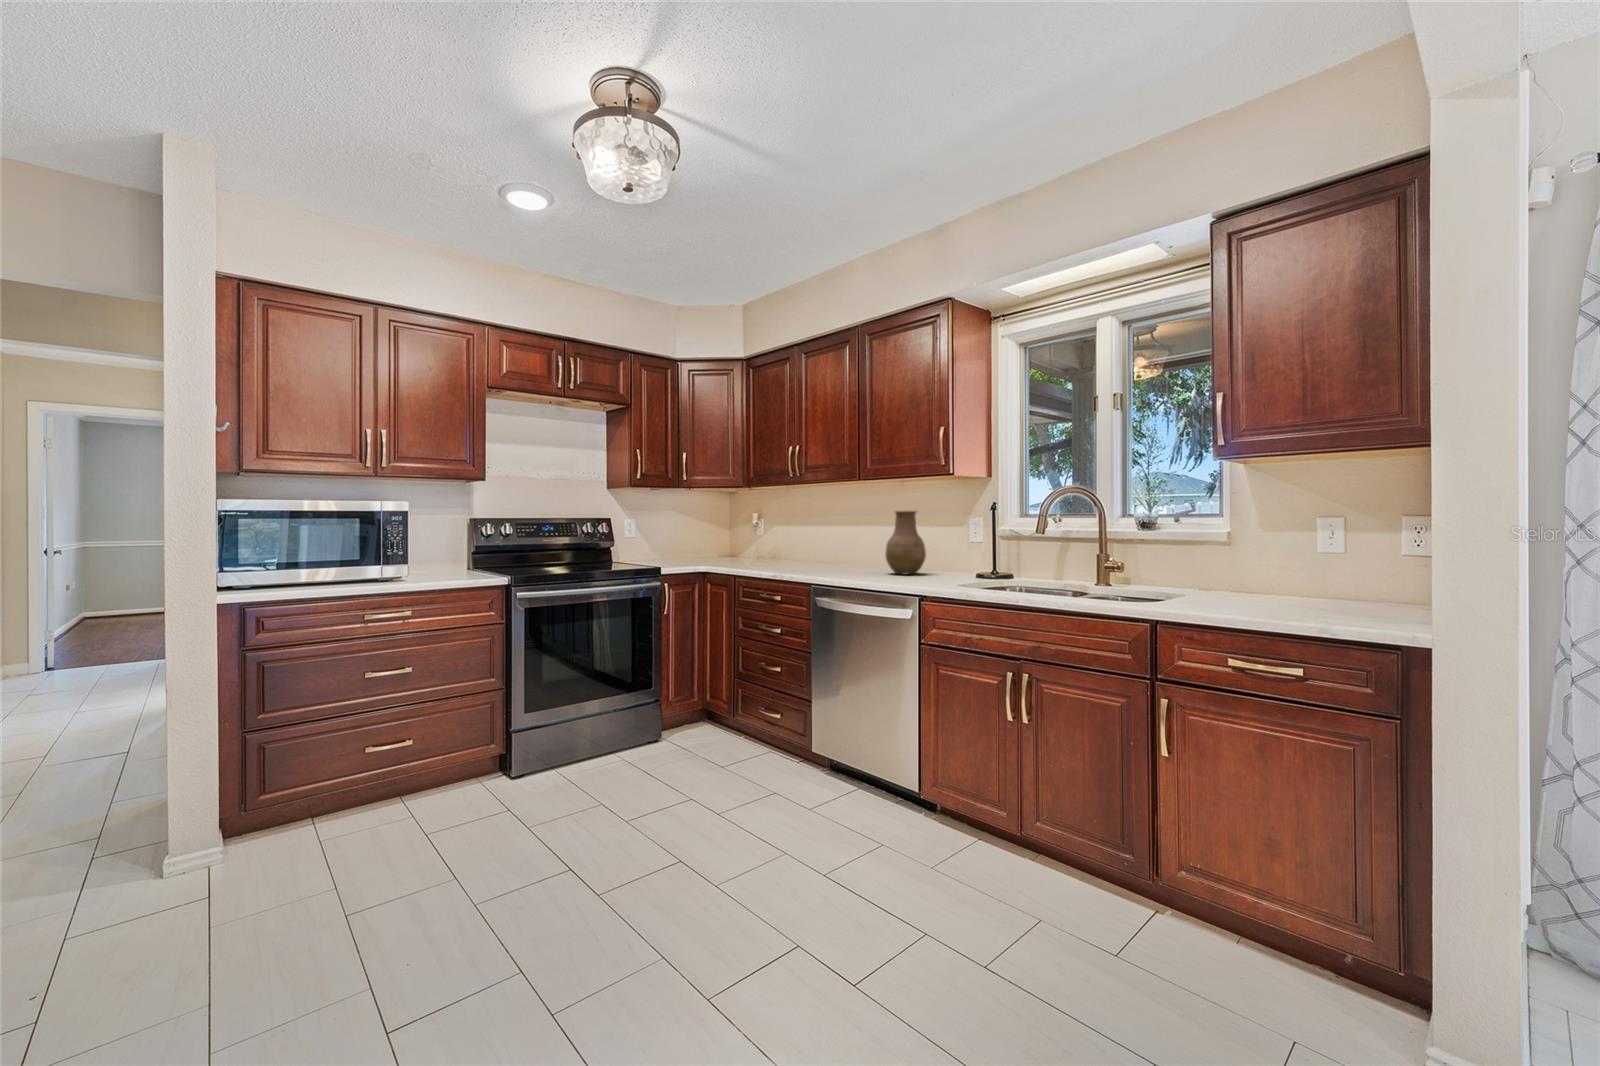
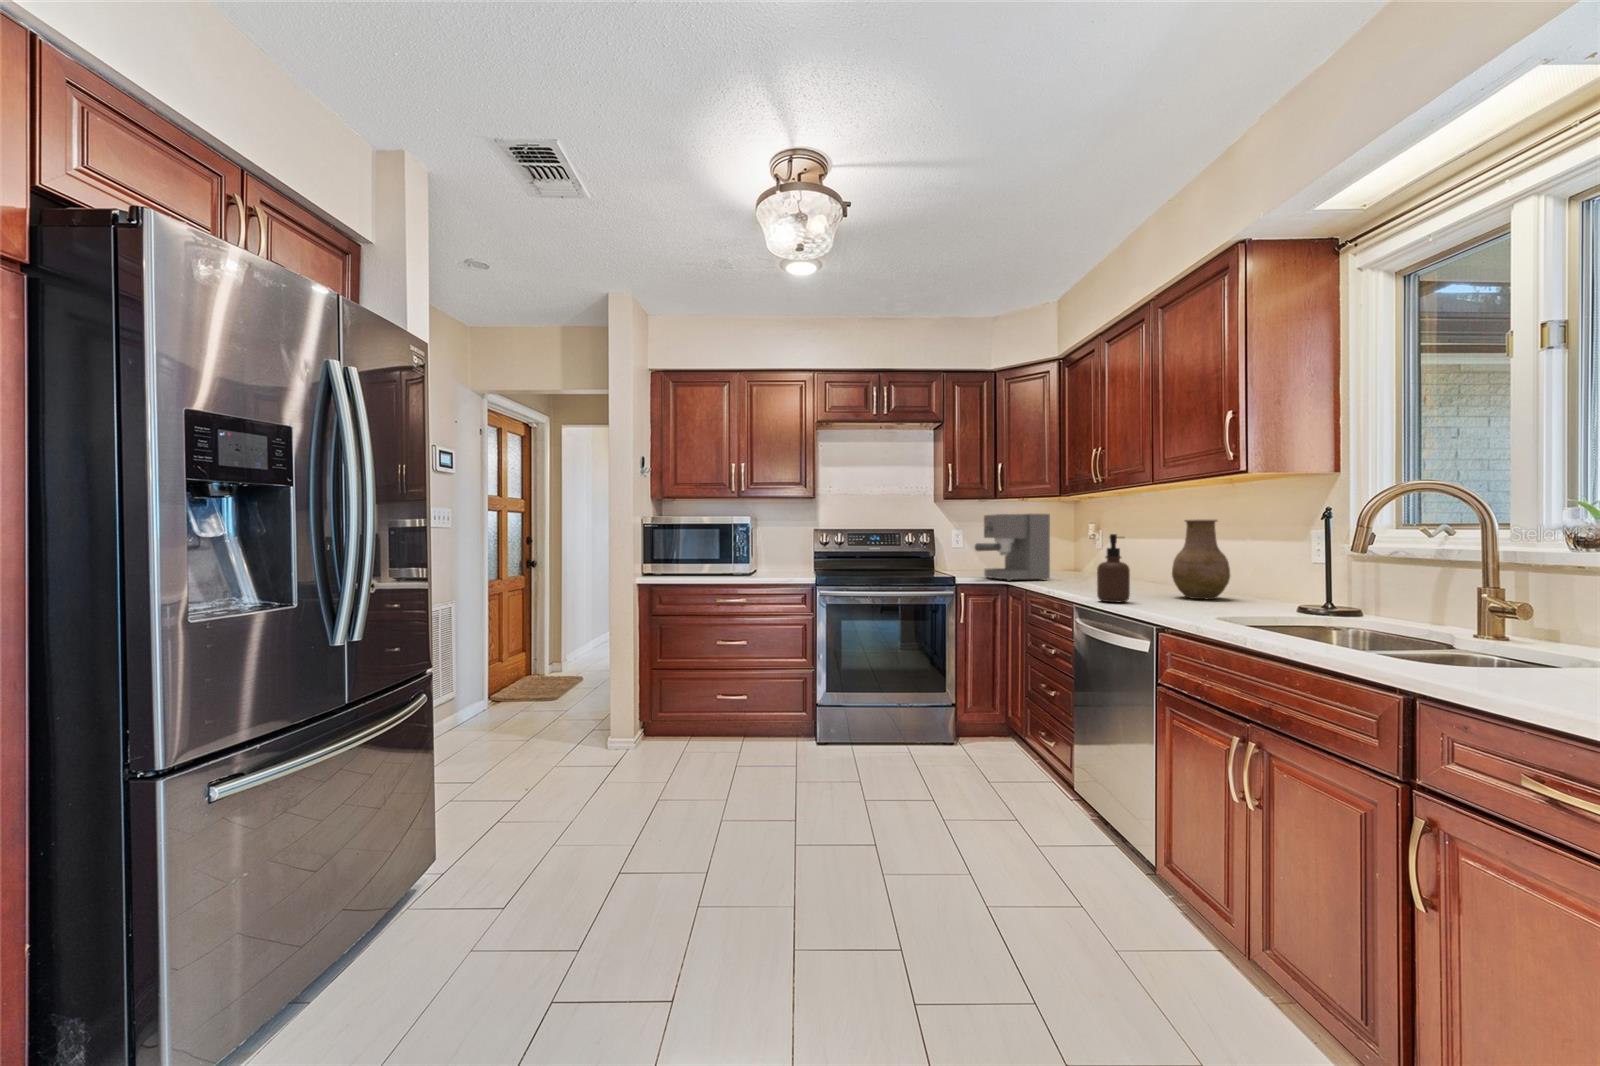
coffee maker: none [691,504,754,569] -> present [975,514,1050,581]
soap dispenser: none [852,522,877,581] -> present [1097,534,1130,602]

